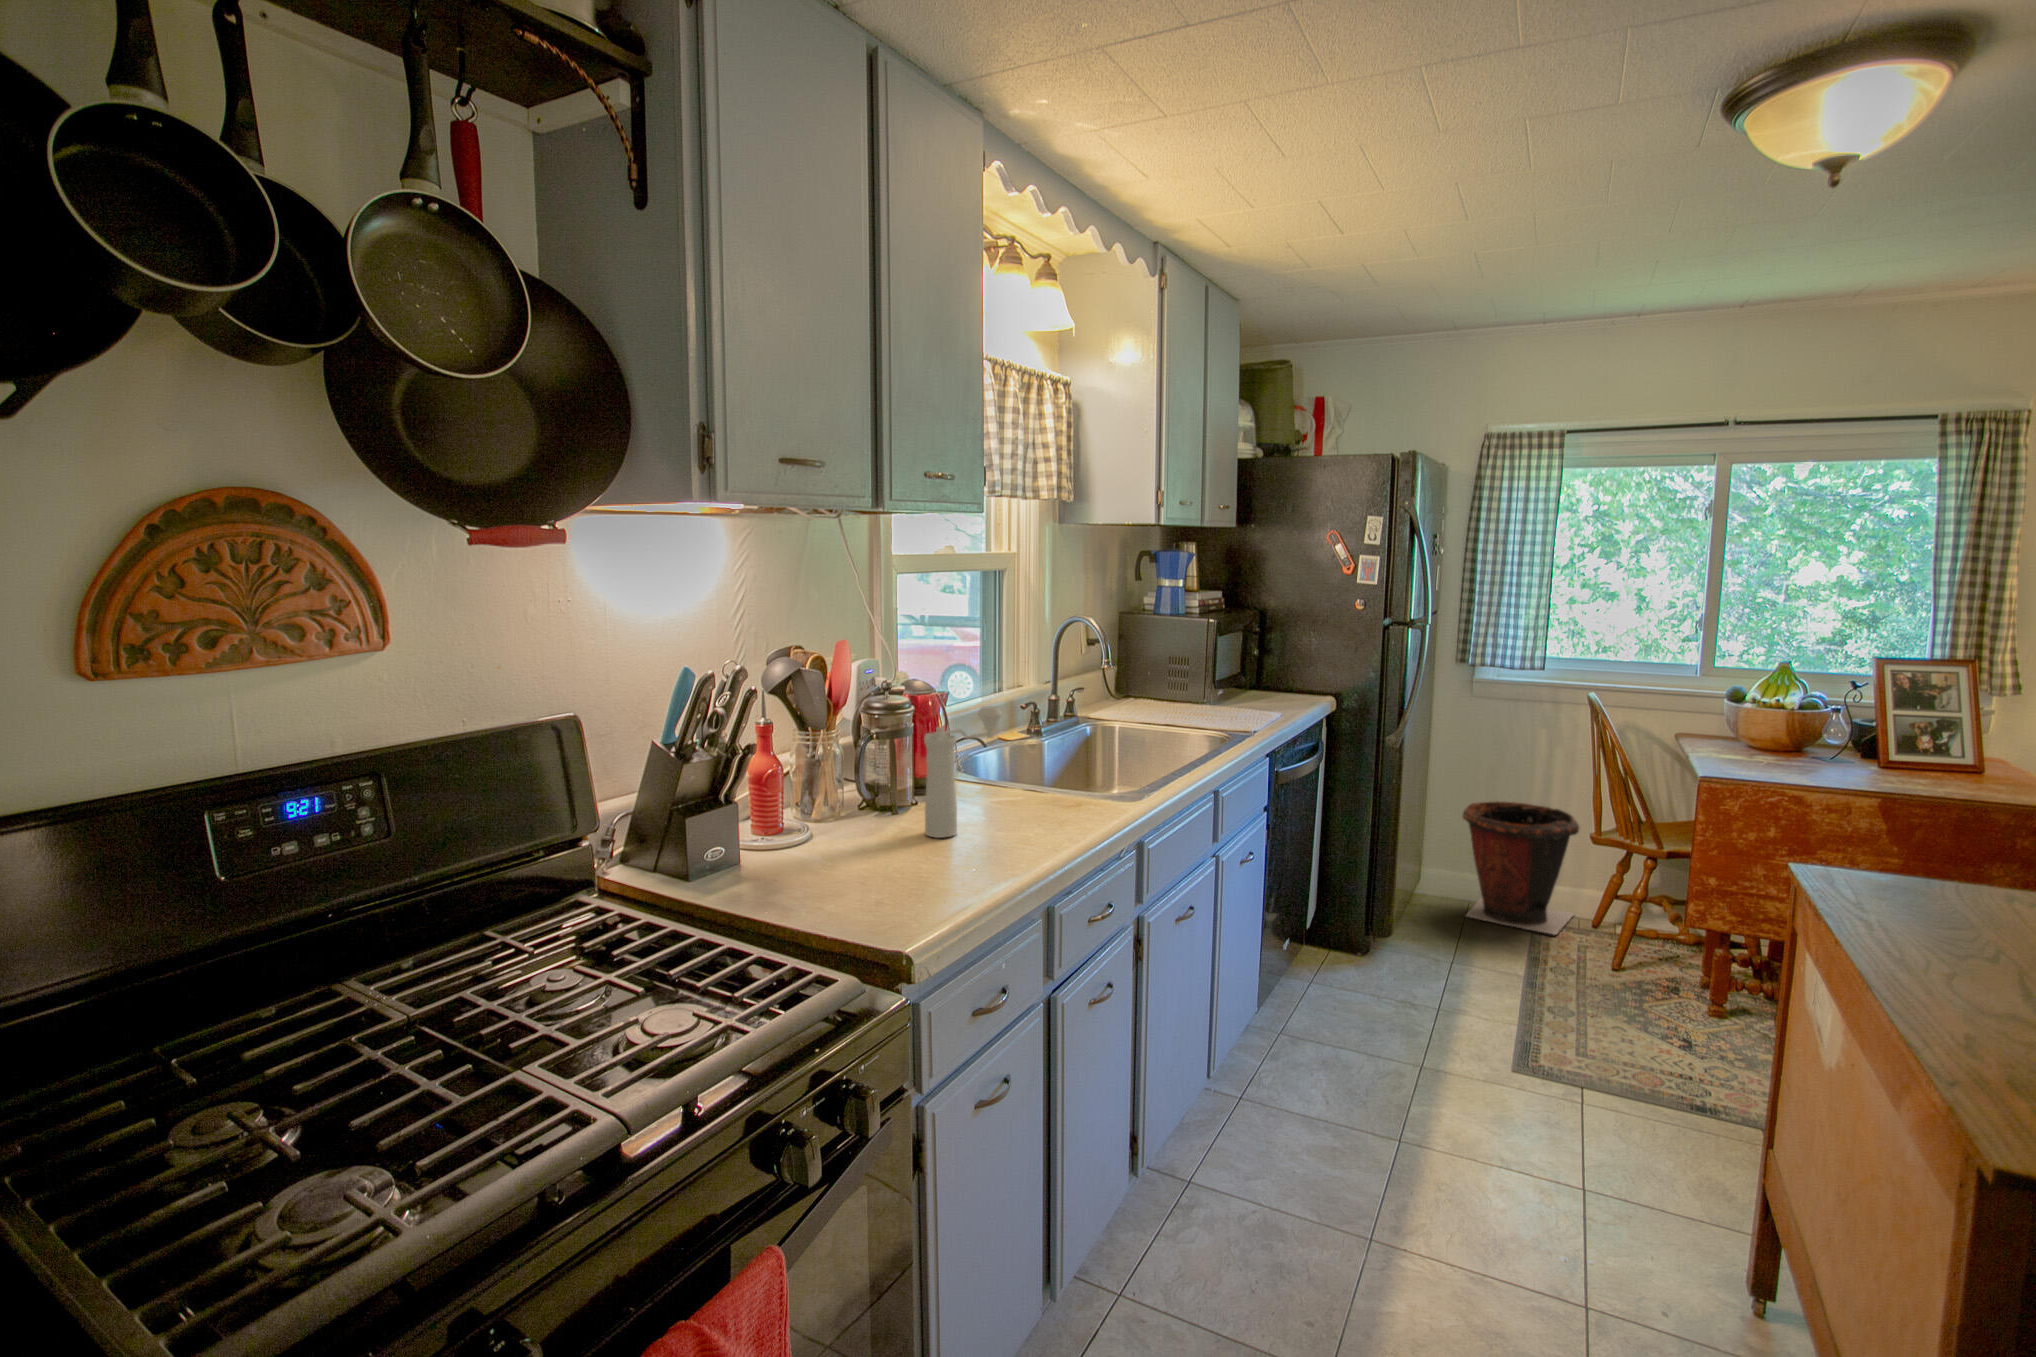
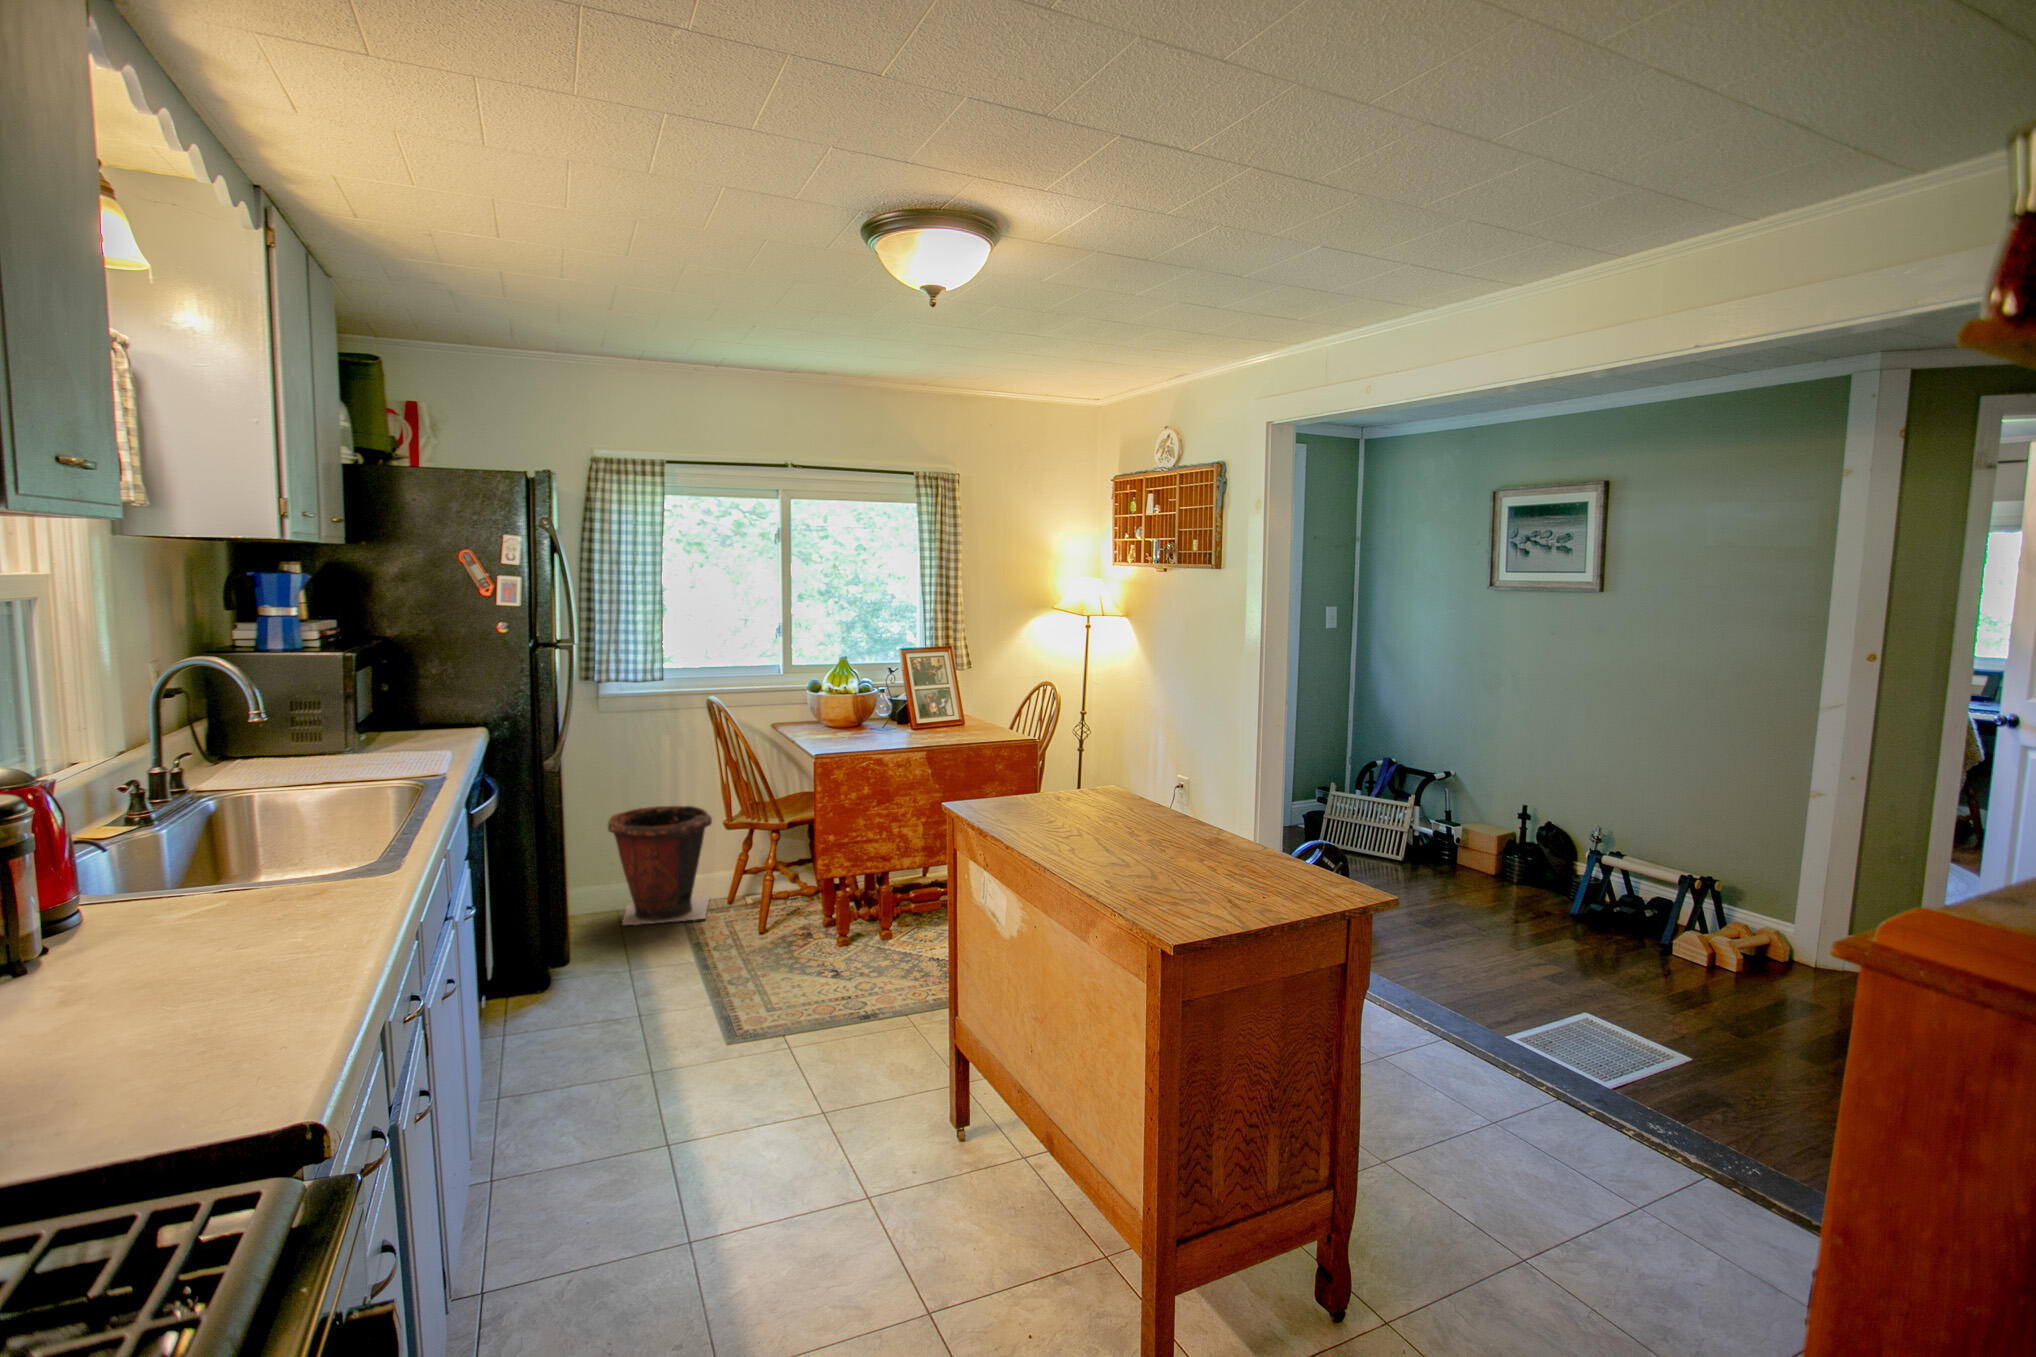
pepper mill: present [924,706,1002,838] -> none [110,780,232,986]

